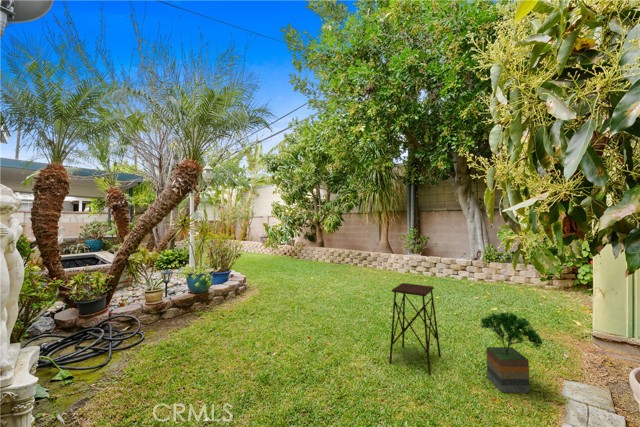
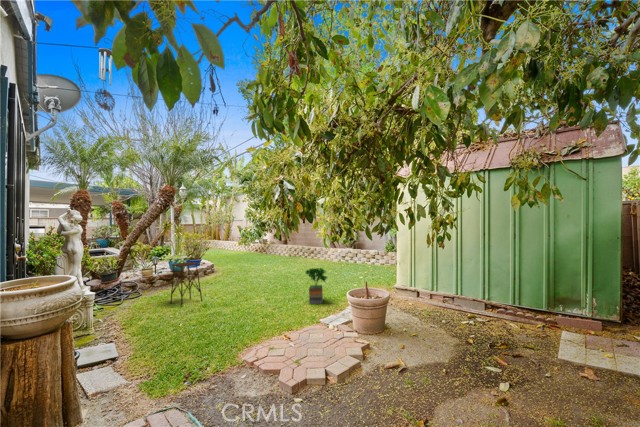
side table: present [389,283,441,374] -> present [170,262,202,307]

